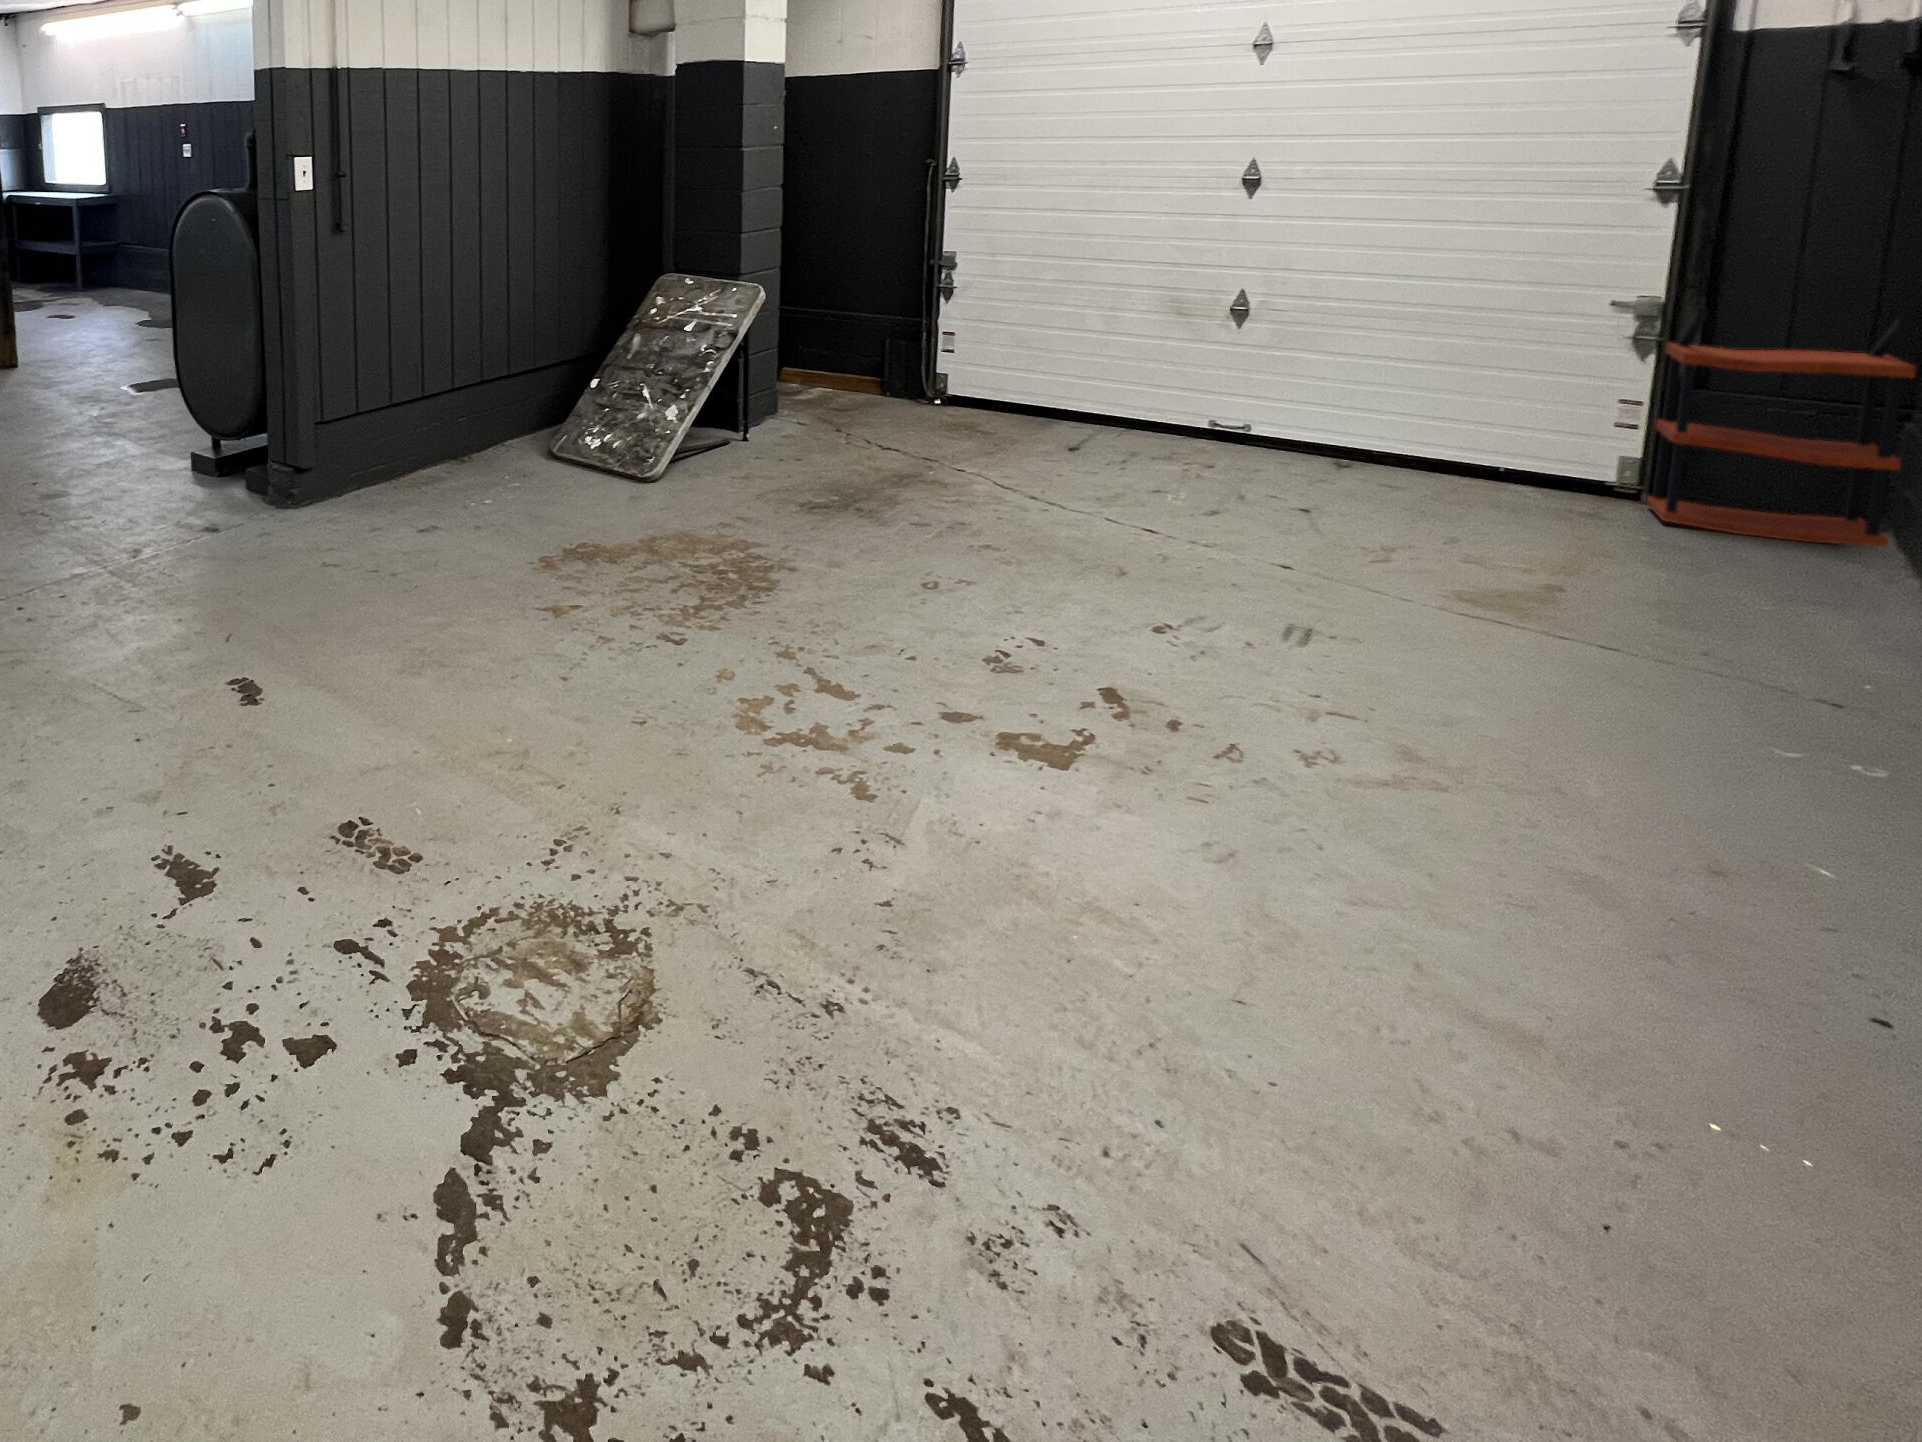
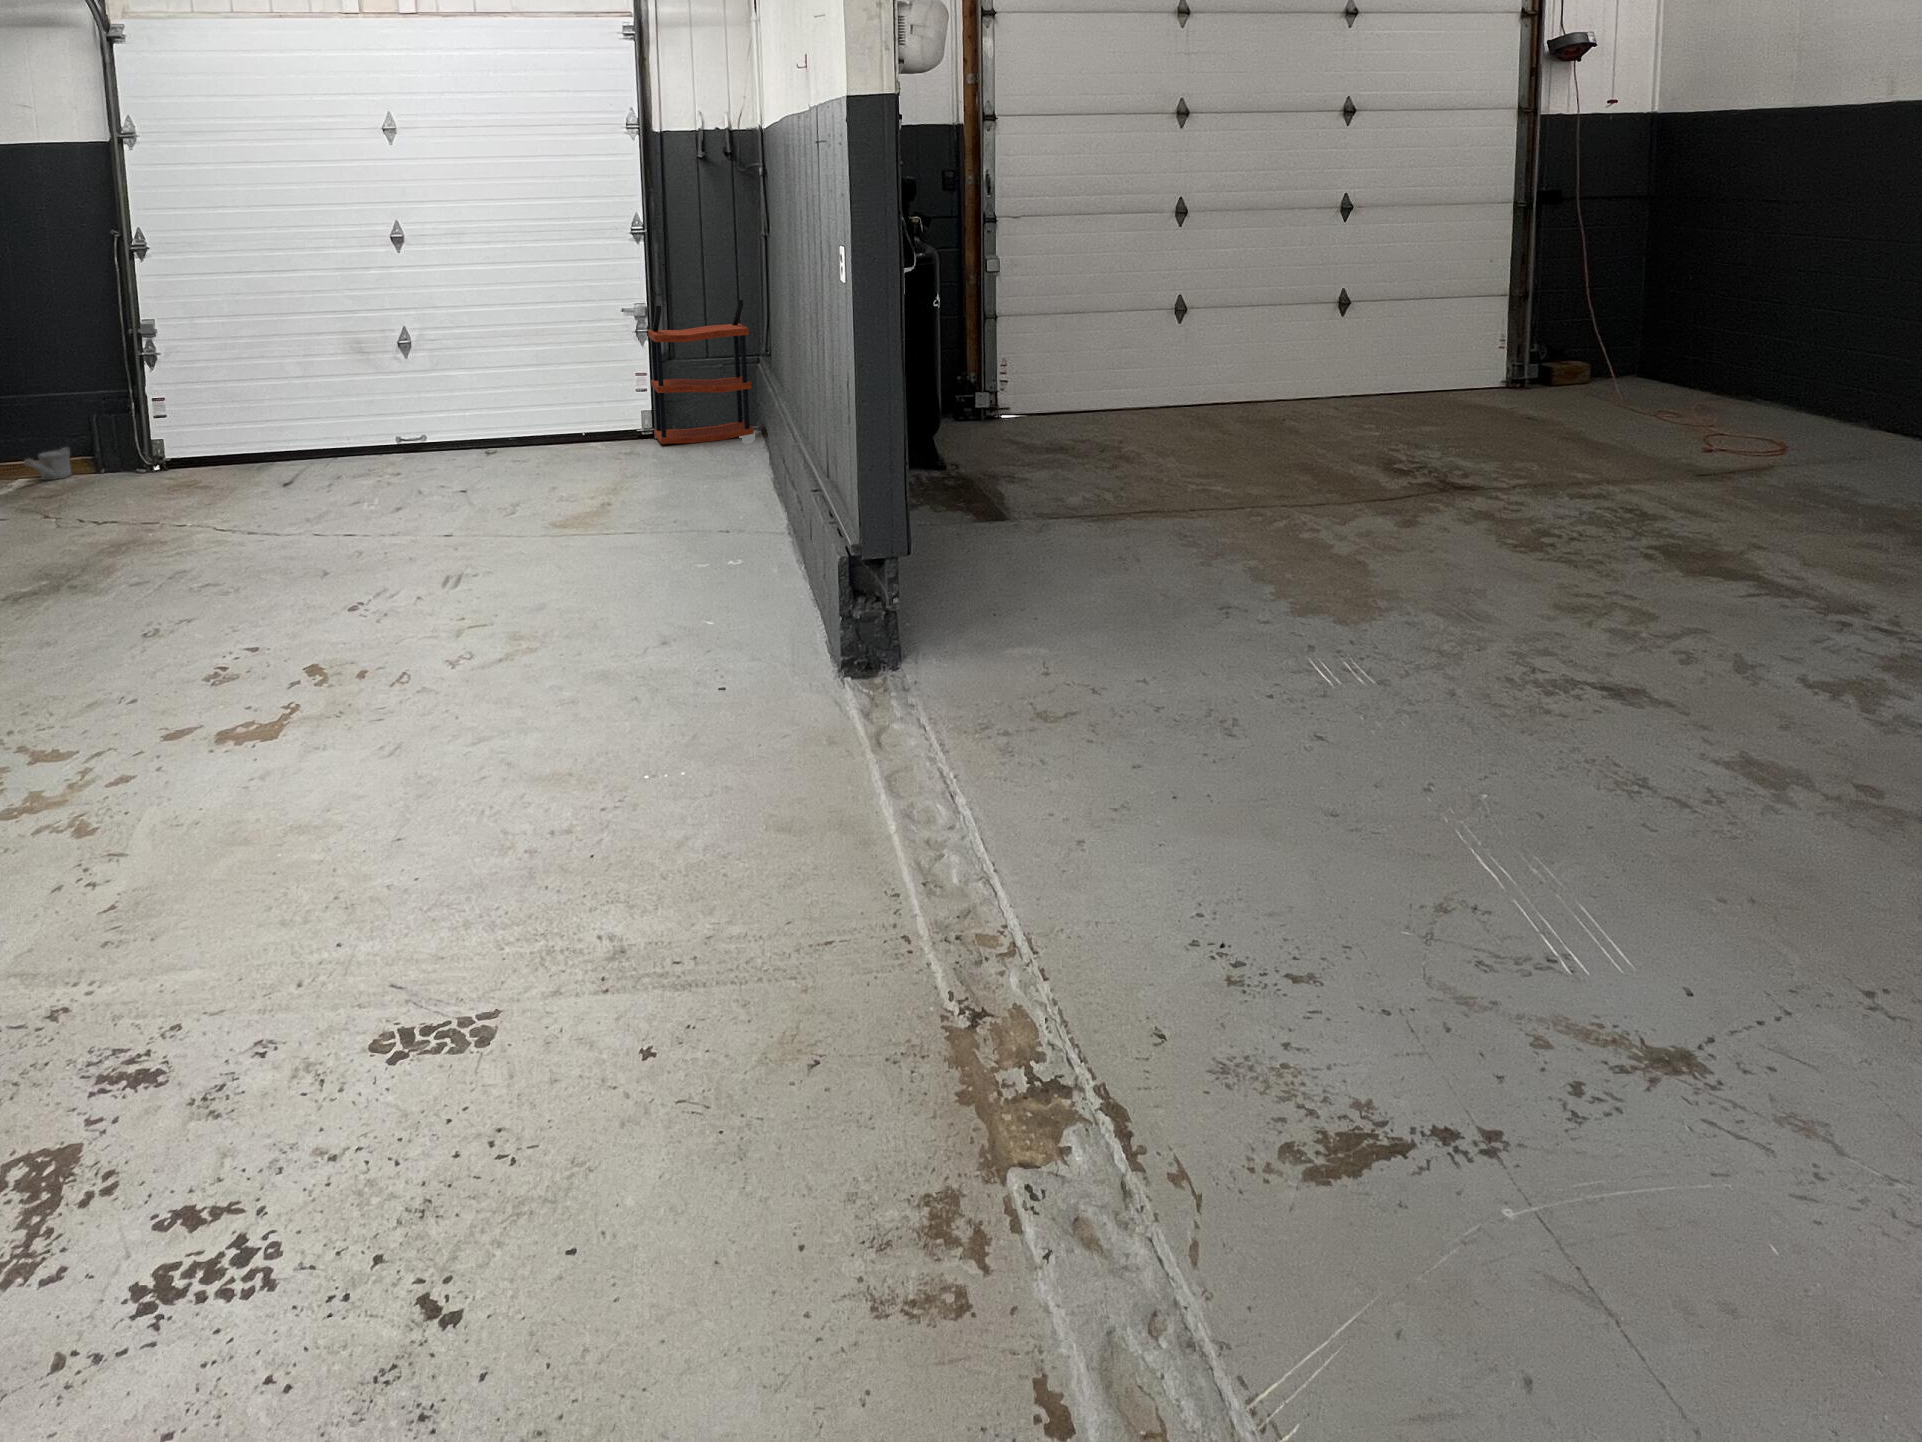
watering can: none [823,367,860,396] -> present [24,447,72,480]

